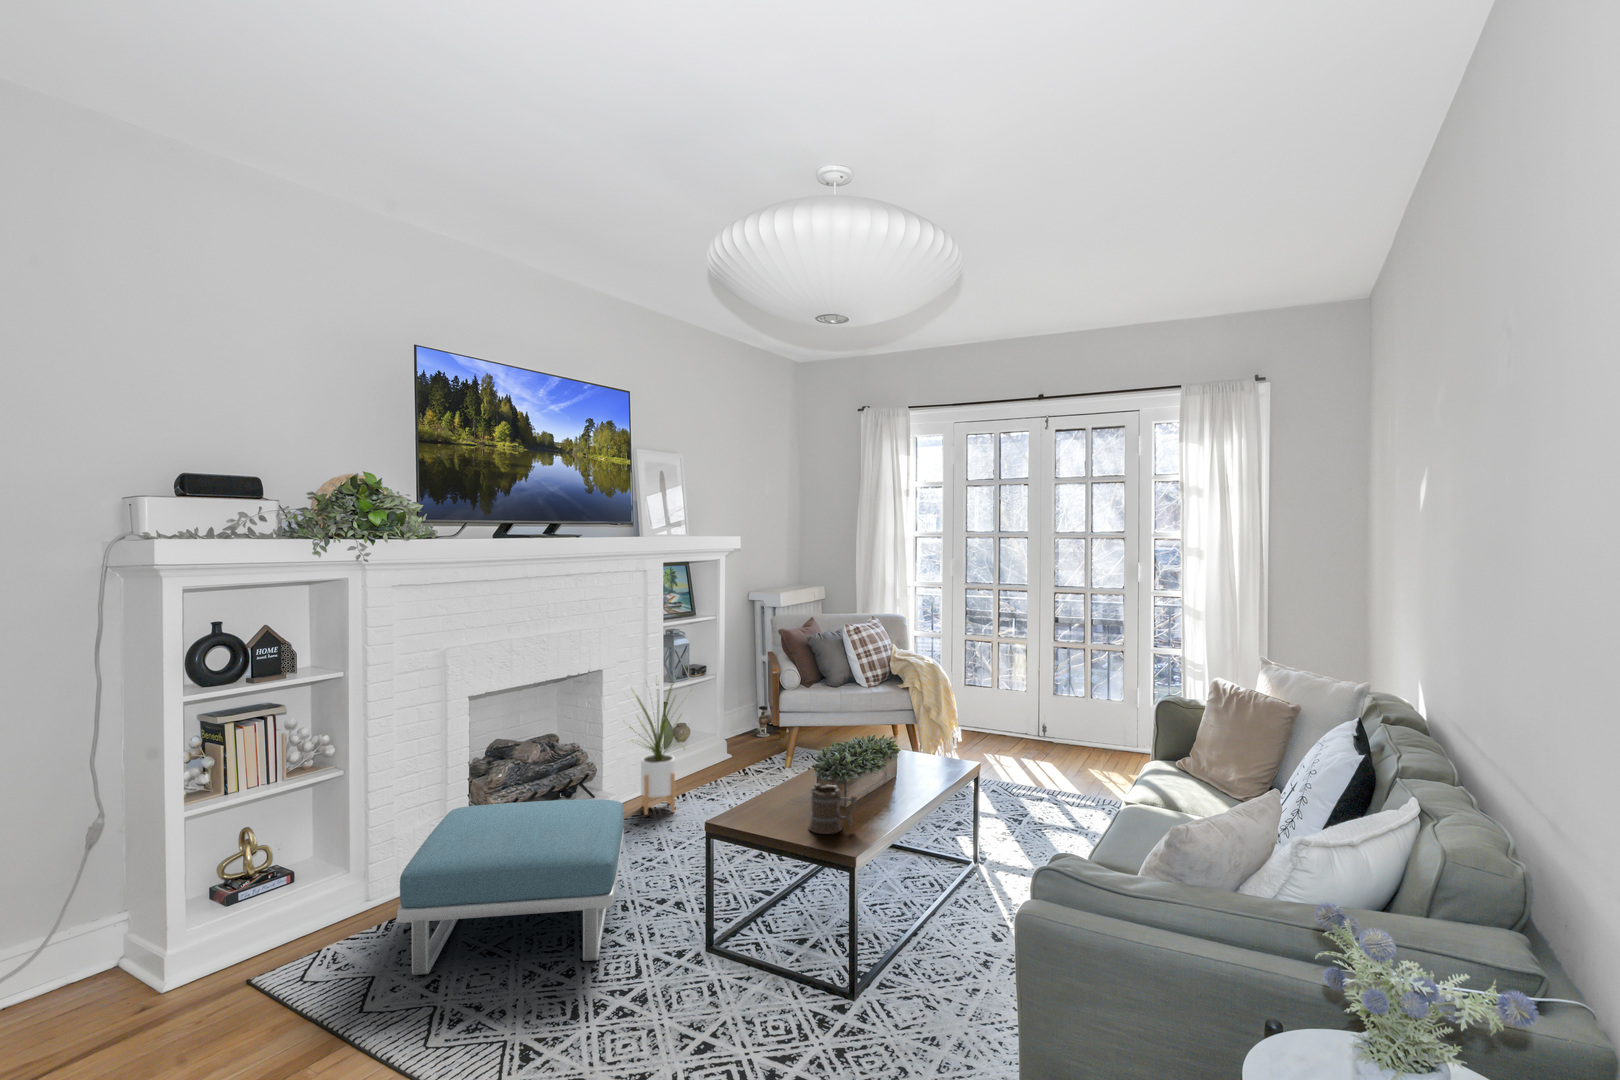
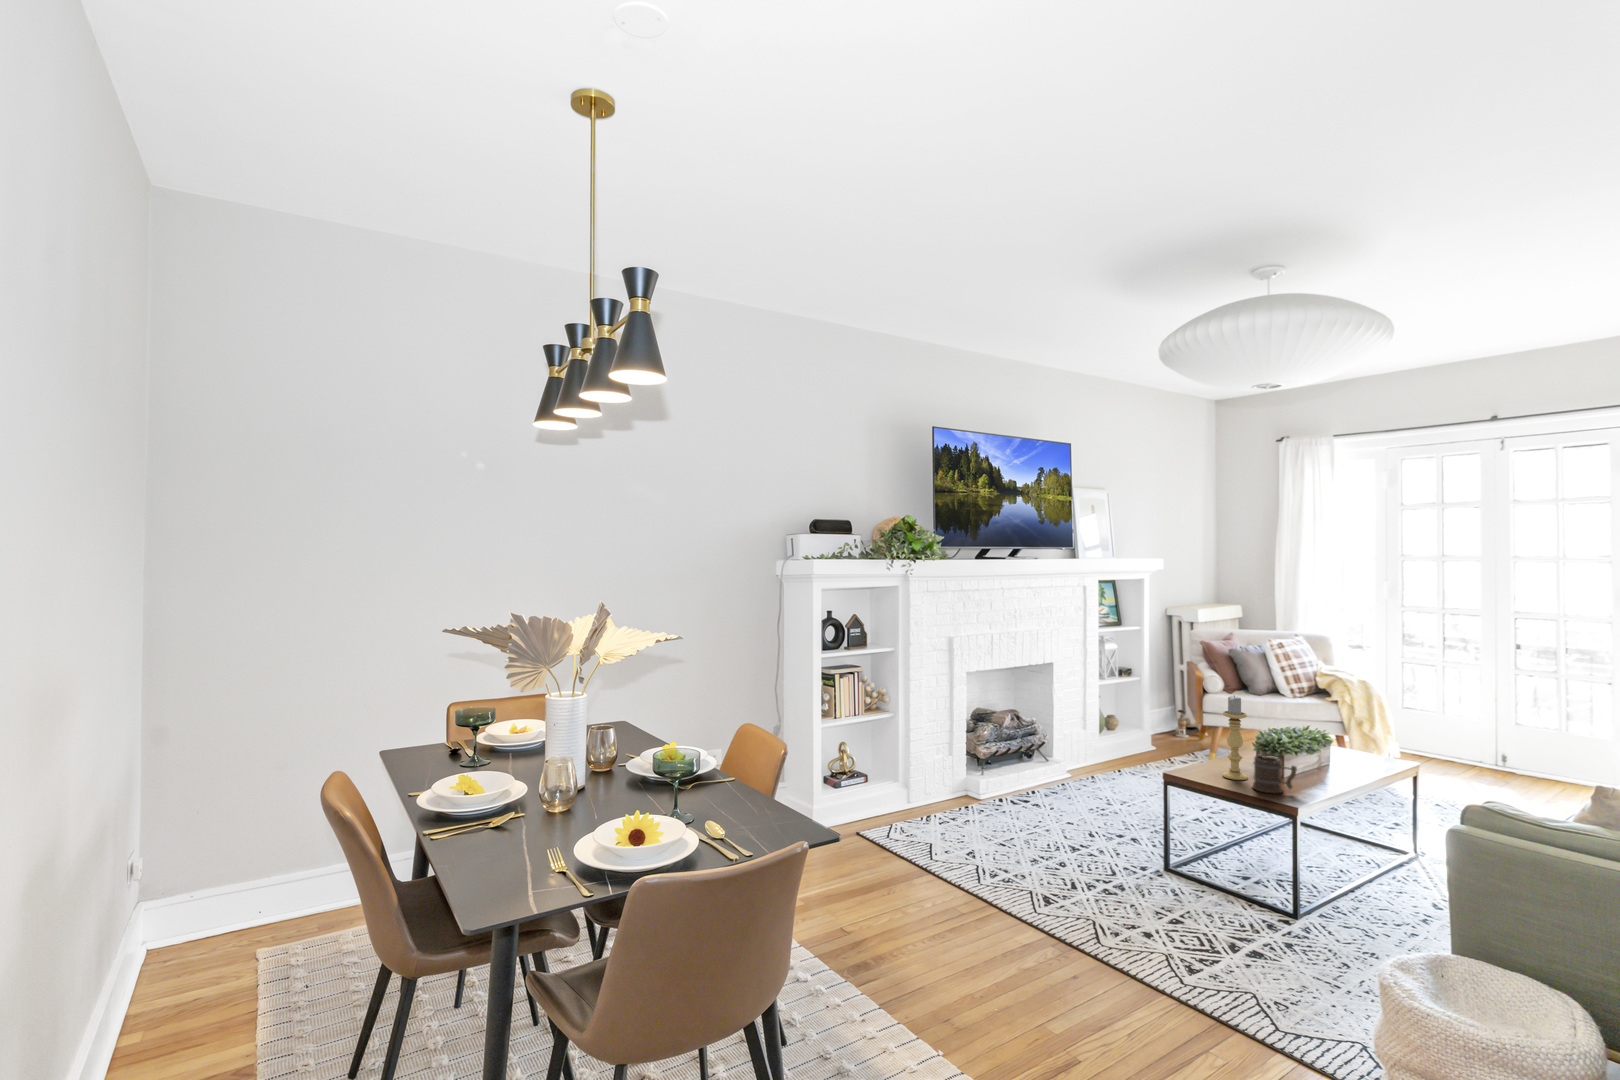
house plant: present [630,683,681,815] -> none [1071,668,1132,780]
candle holder: none [778,710,806,818] -> present [1222,696,1248,780]
footstool: present [397,799,624,975] -> none [946,747,1092,861]

